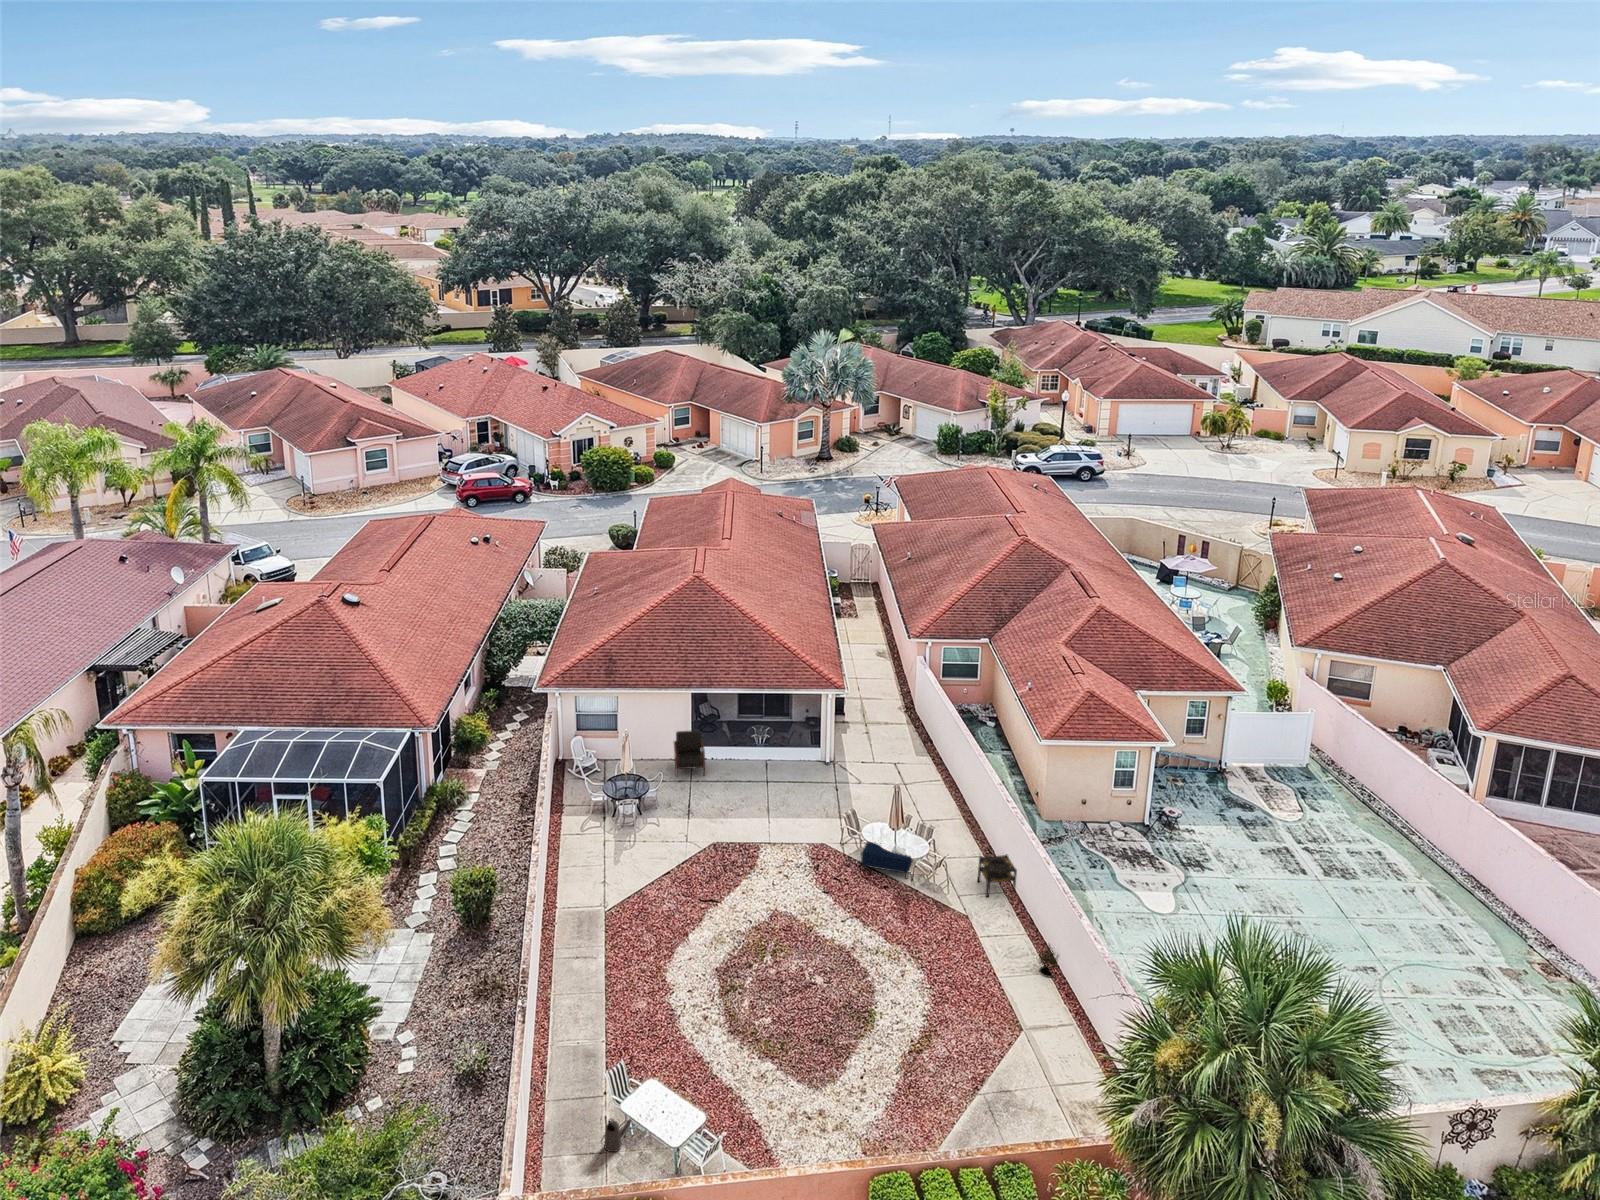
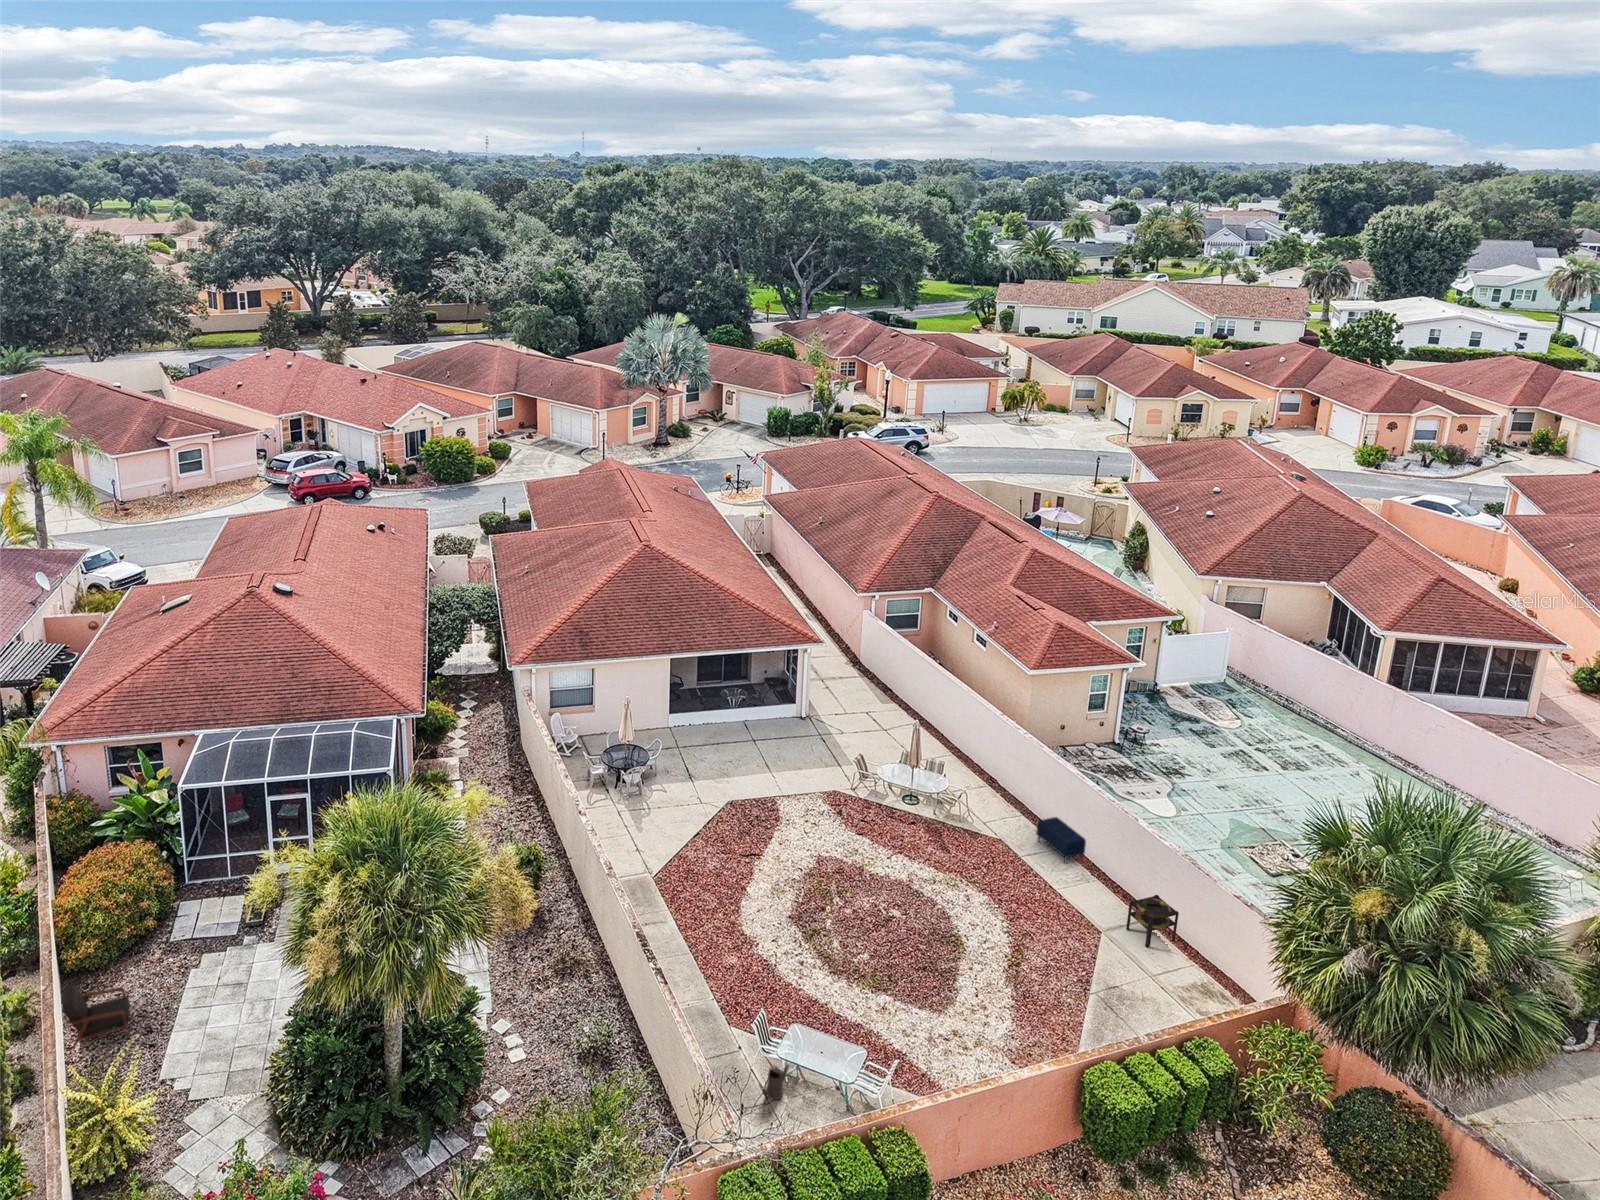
chair: present [674,730,705,775] -> present [62,984,130,1048]
bench: present [861,842,912,878] -> present [1036,817,1086,863]
side table: present [978,854,1017,897] -> present [1126,895,1179,948]
potted tree: present [1039,945,1058,977] -> none [1086,852,1108,885]

